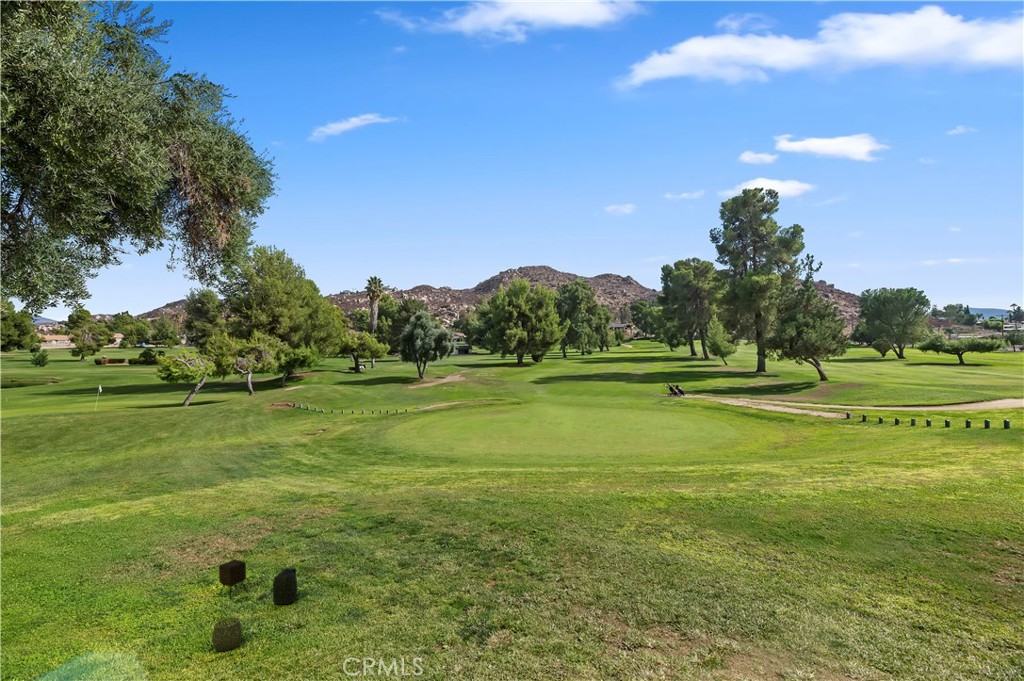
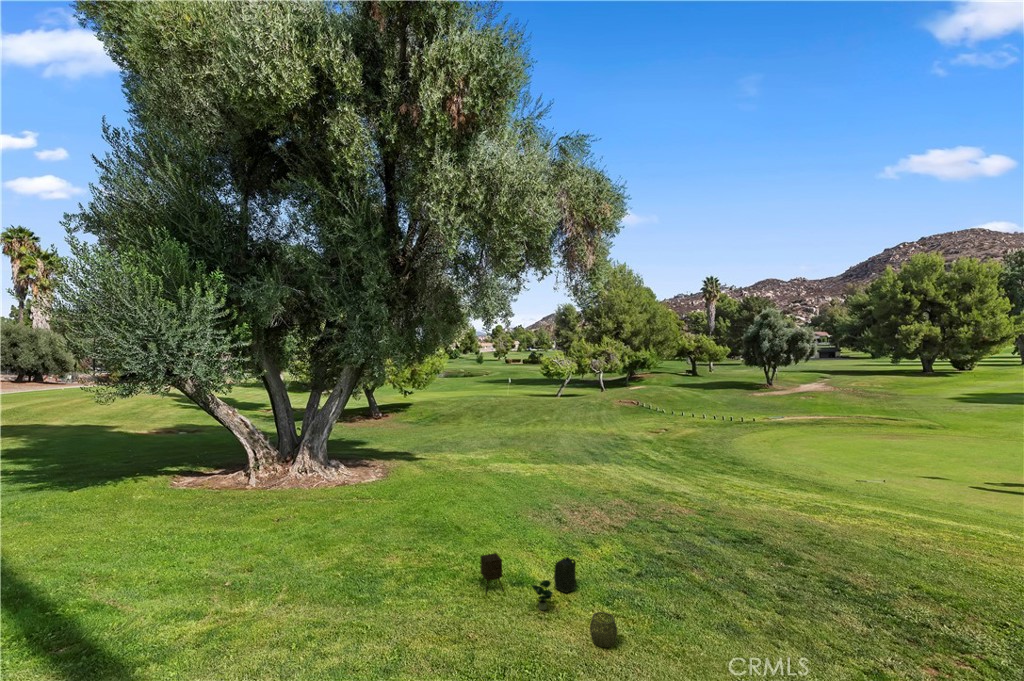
side table: present [219,559,248,601] -> present [480,553,503,594]
backpack: present [273,568,298,604] -> present [554,557,576,593]
potted plant: none [138,610,168,644] -> present [532,580,553,610]

